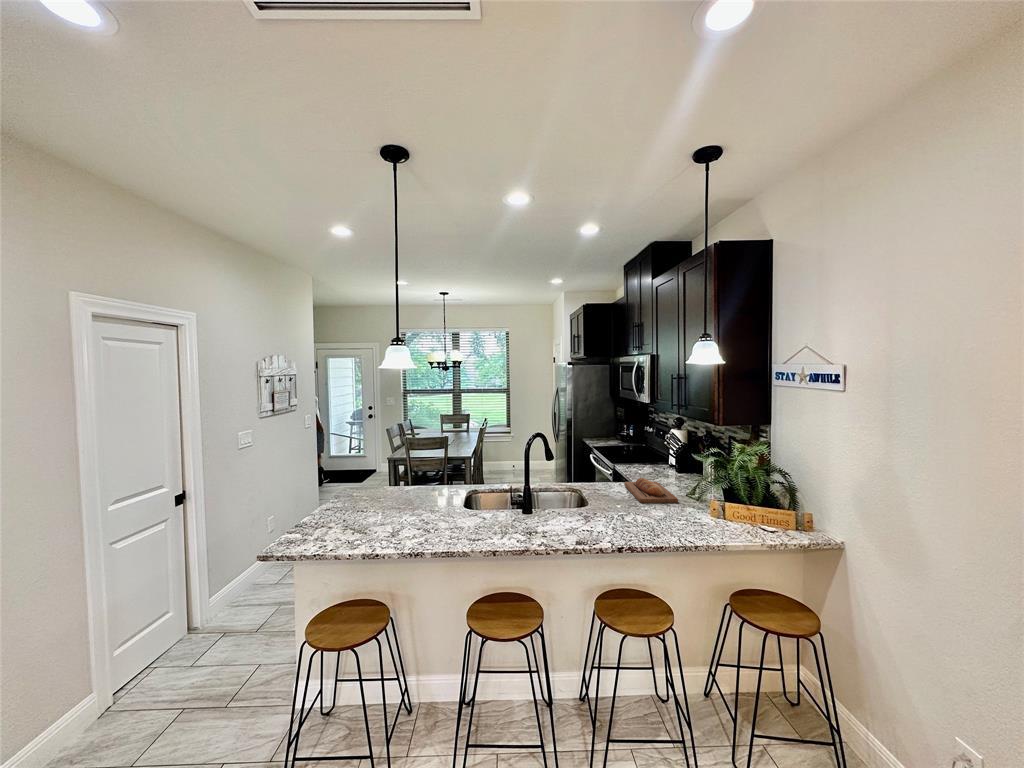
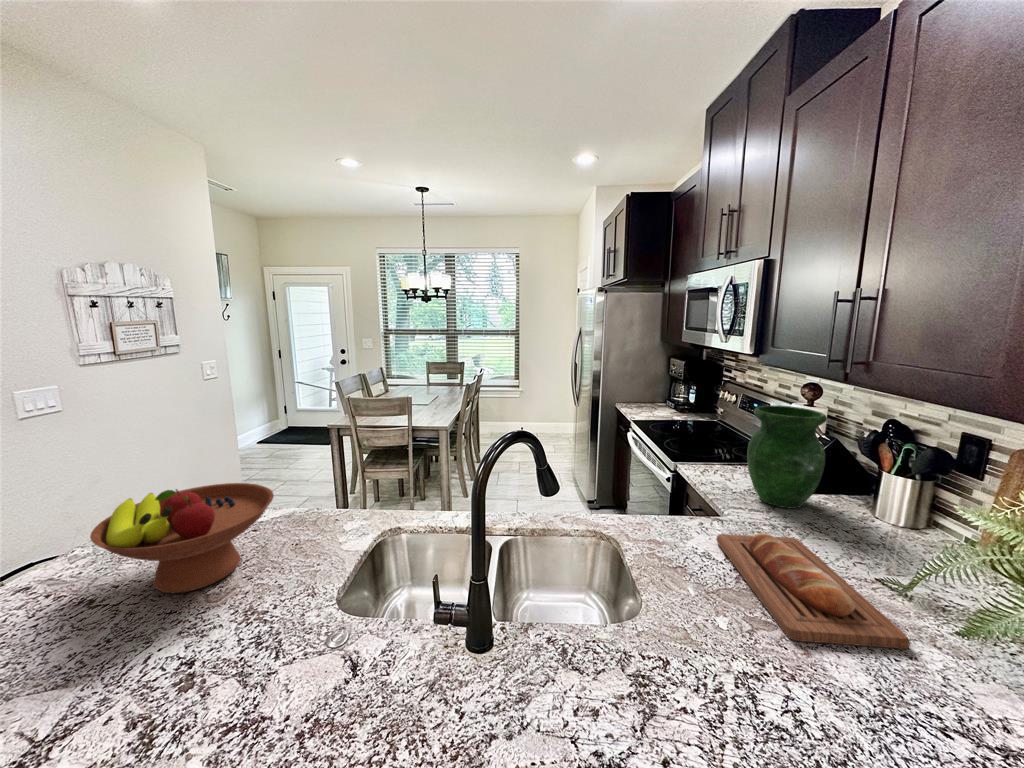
vase: none [644,429,676,476] -> present [747,405,827,509]
fruit bowl: none [381,463,440,504] -> present [90,483,274,594]

